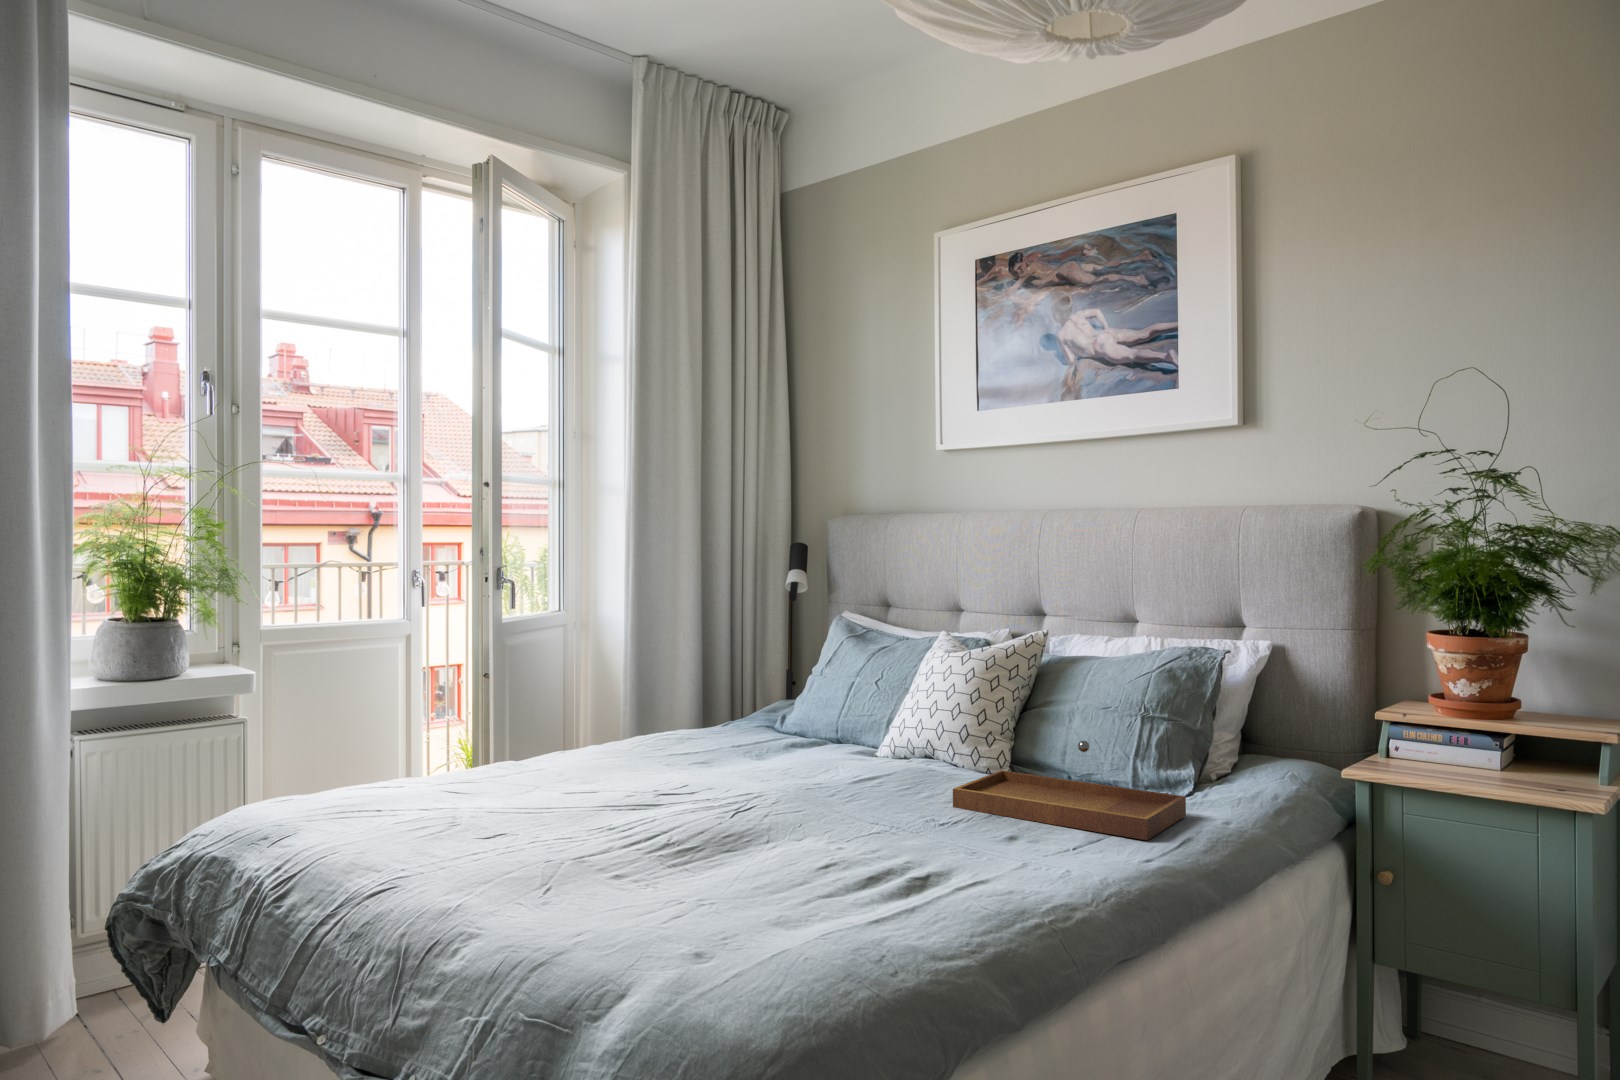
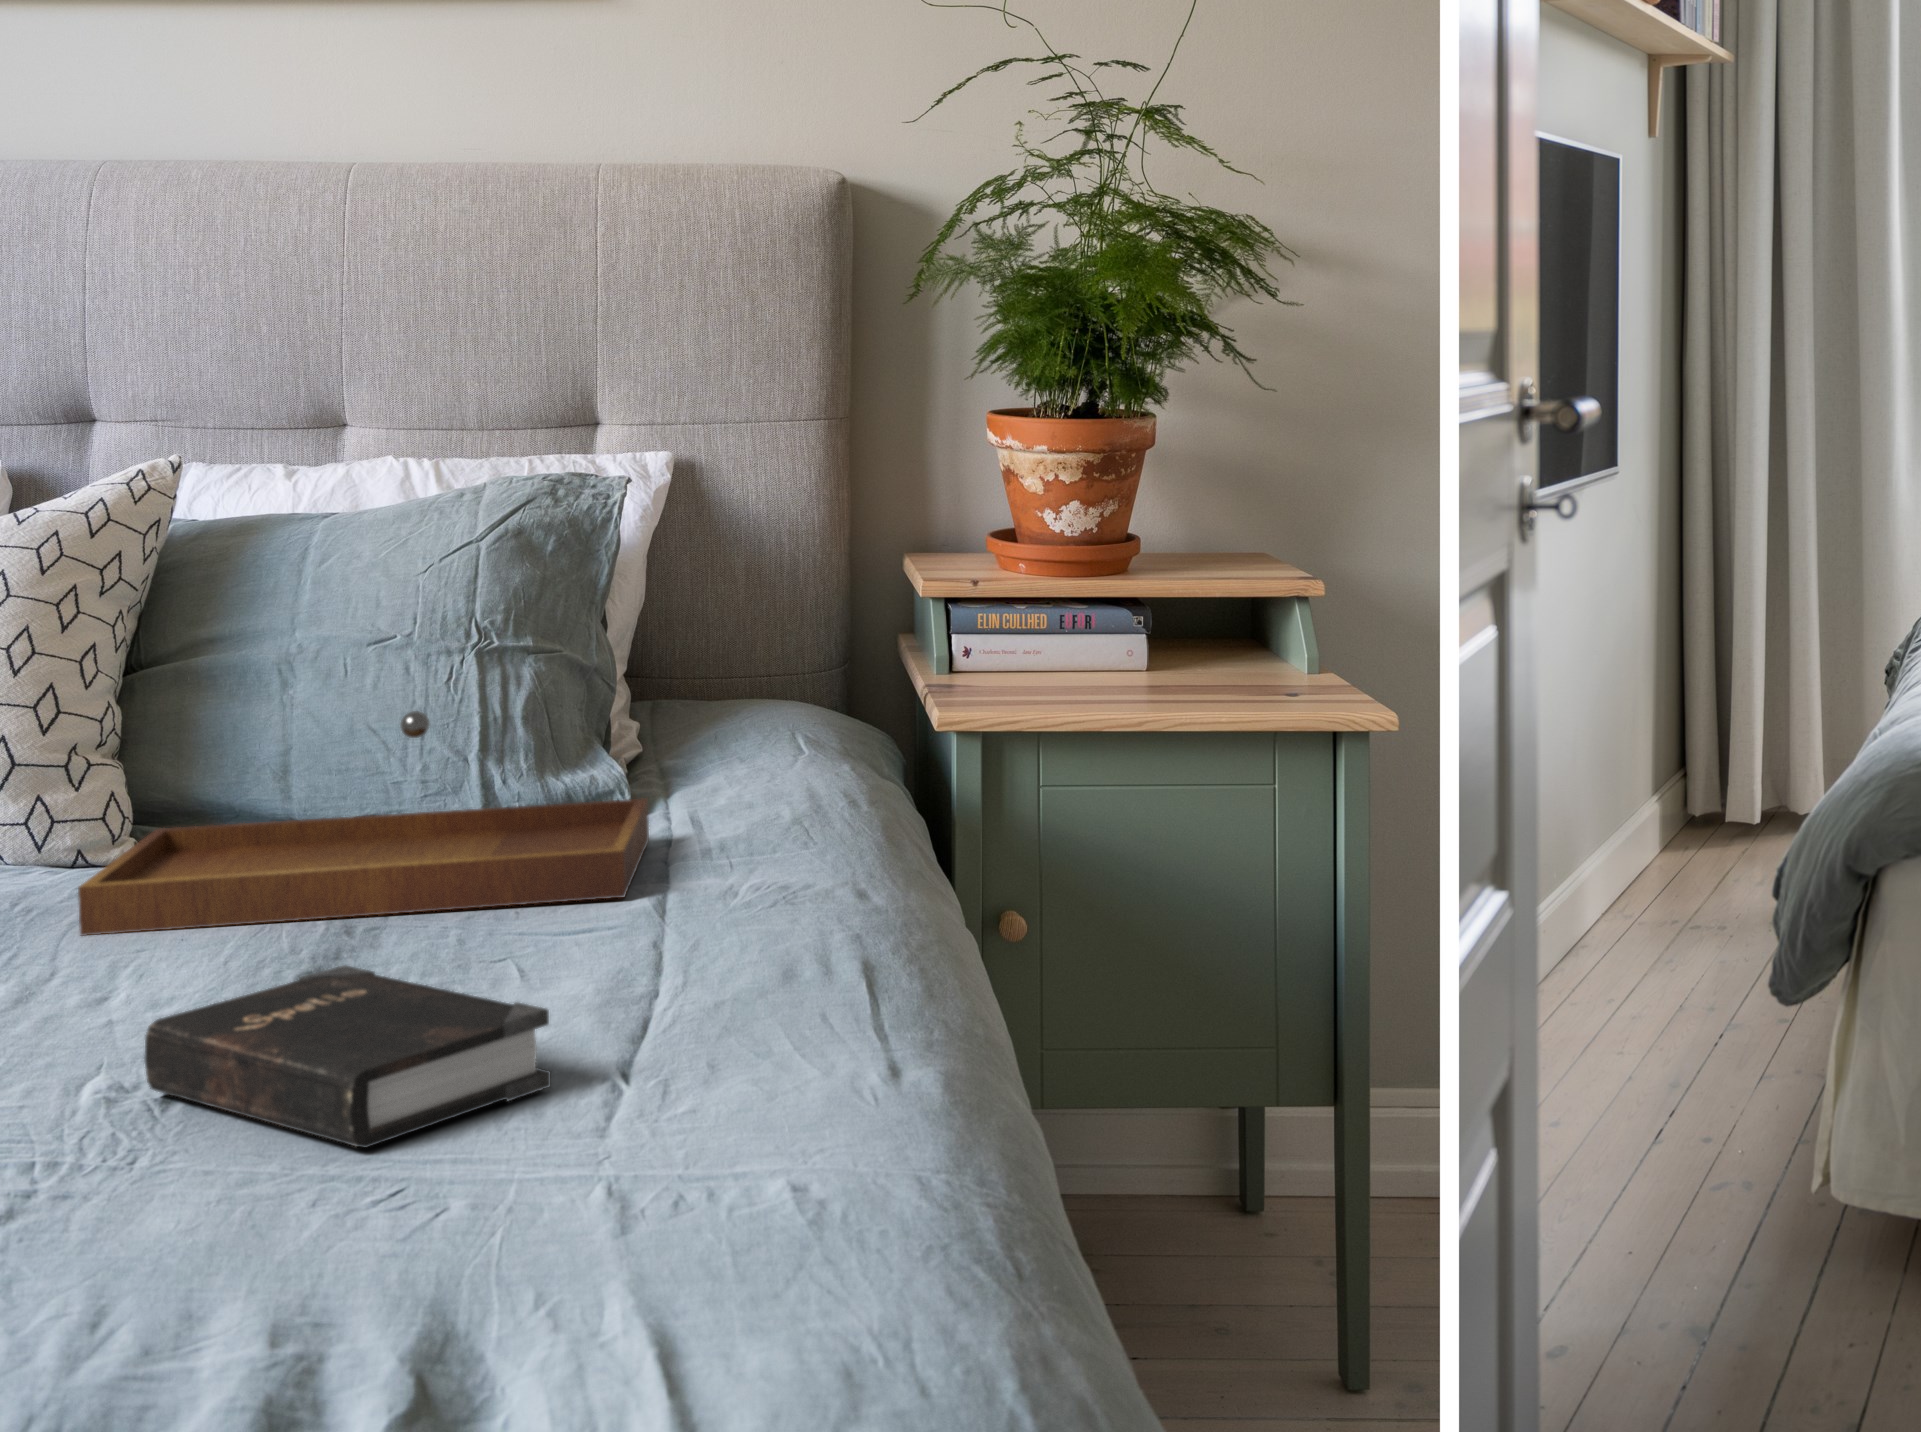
hardback book: none [903,844,1026,922] -> present [145,965,551,1148]

